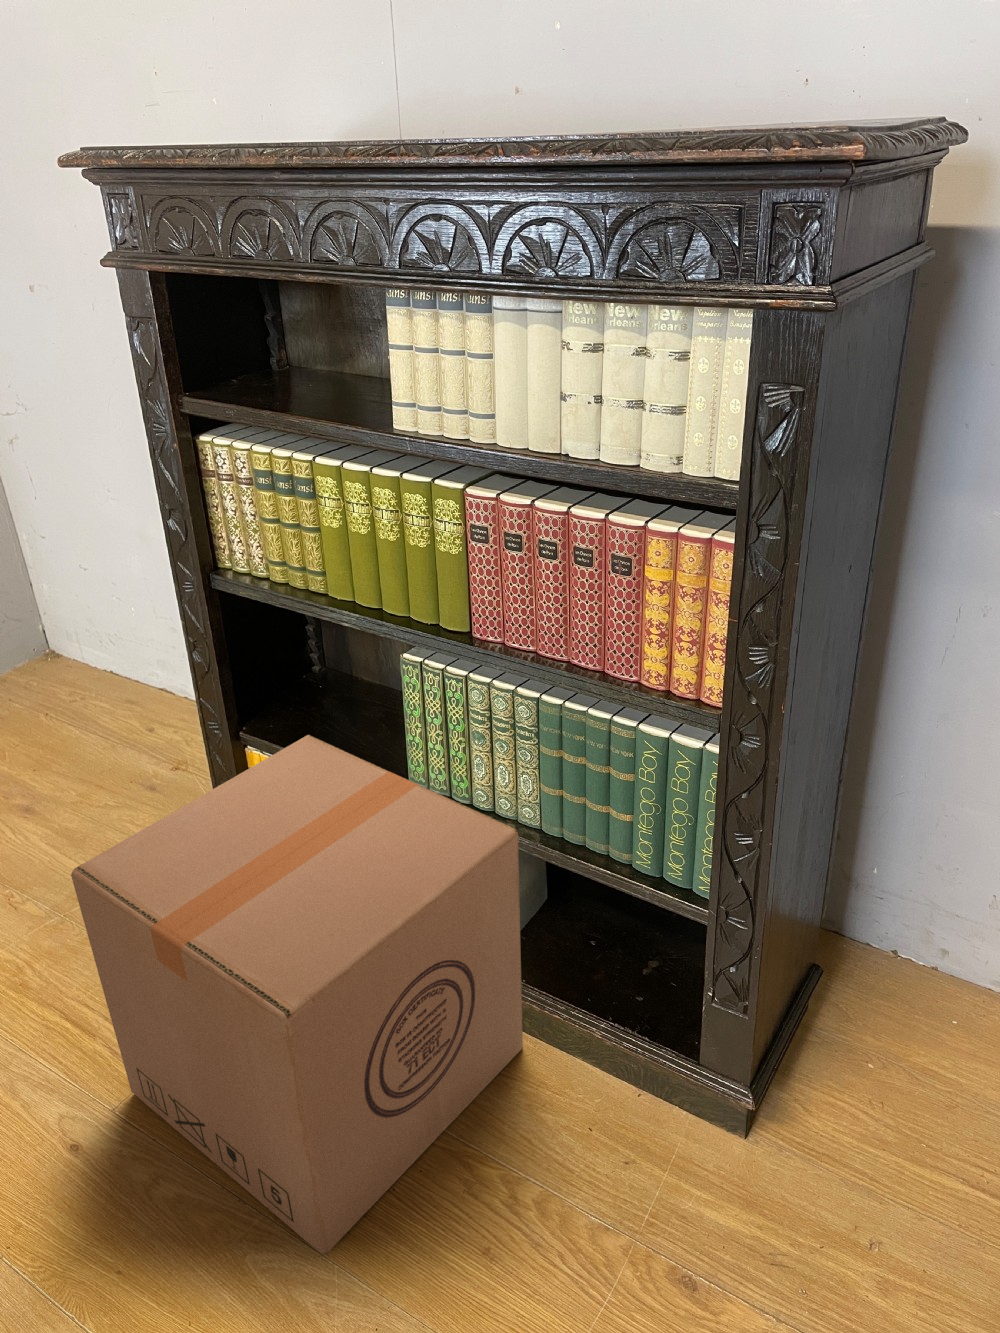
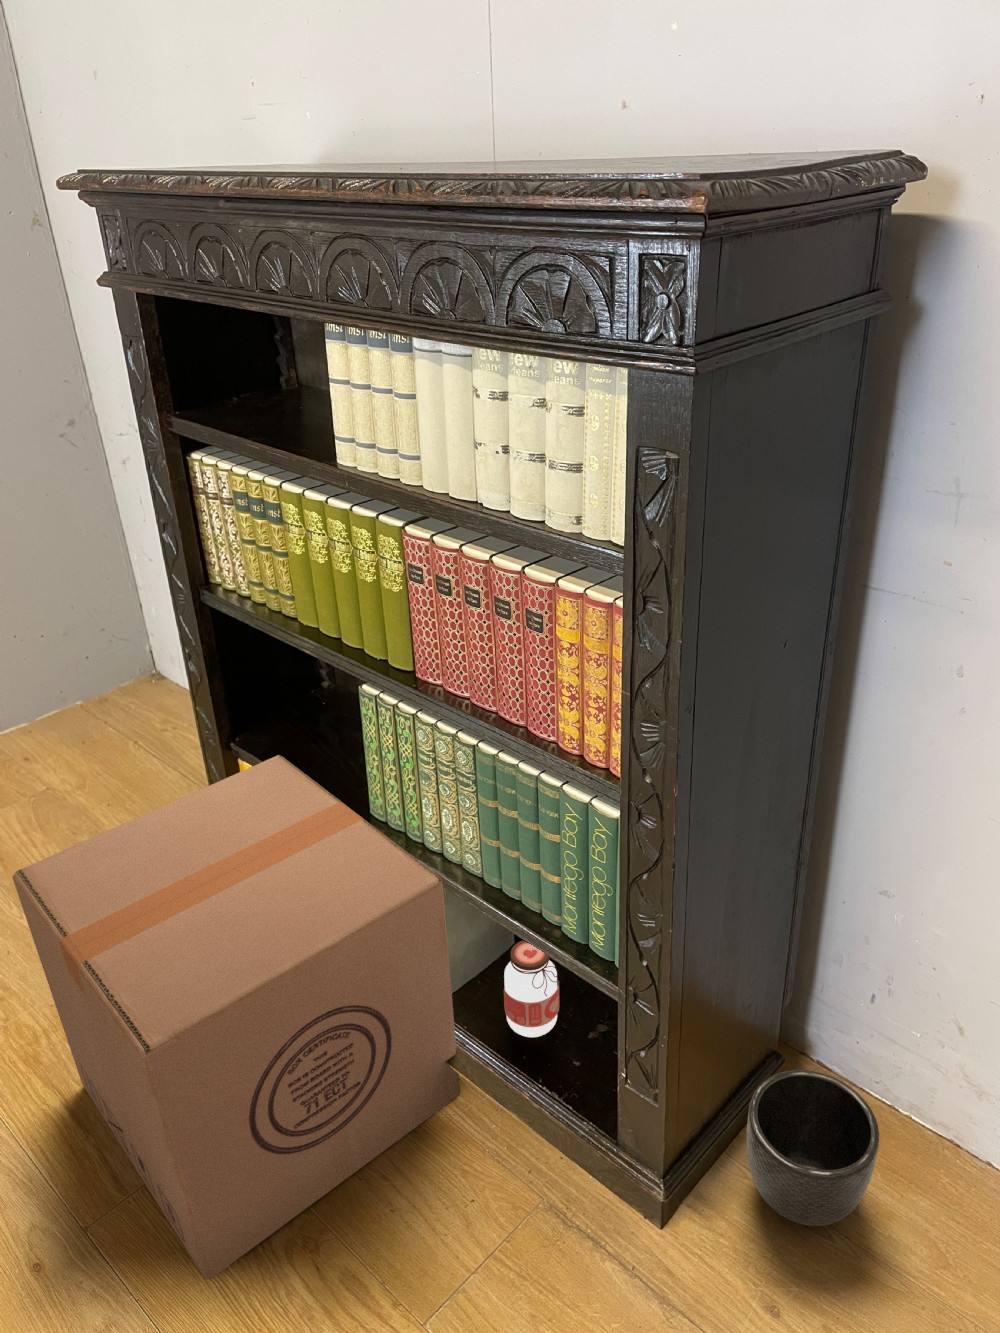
jar: none [560,886,616,983] -> present [504,941,559,1037]
planter: none [812,973,937,1111] -> present [747,1070,879,1226]

